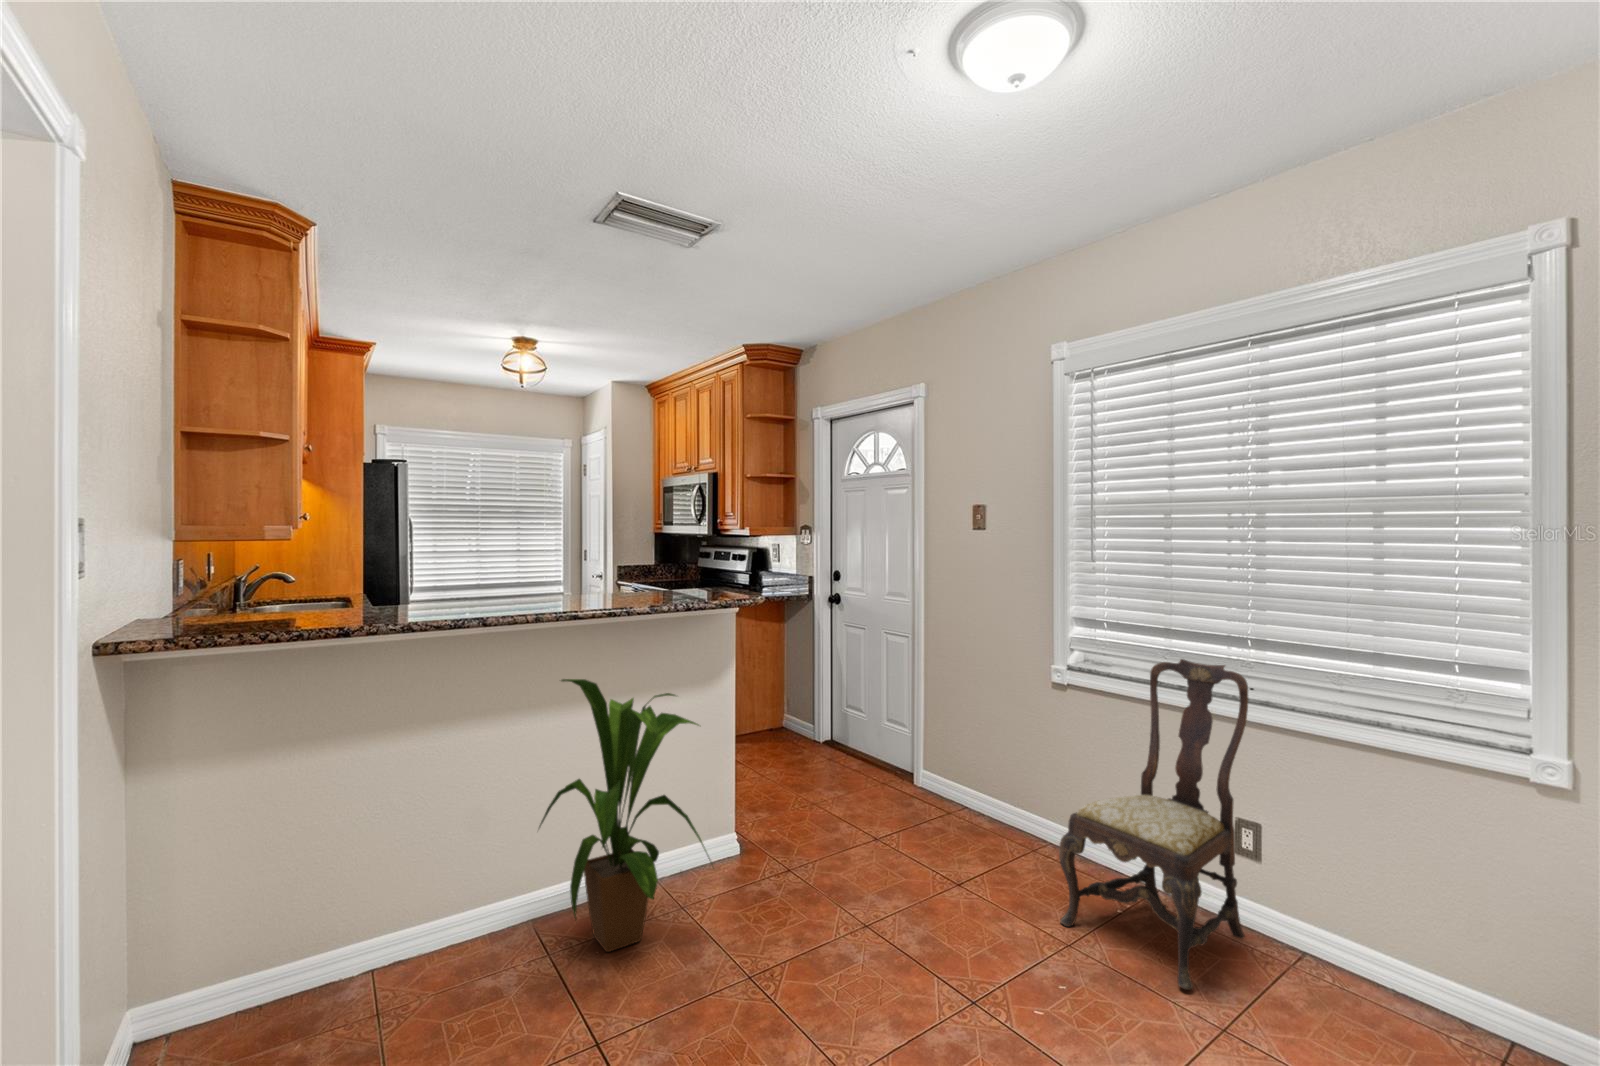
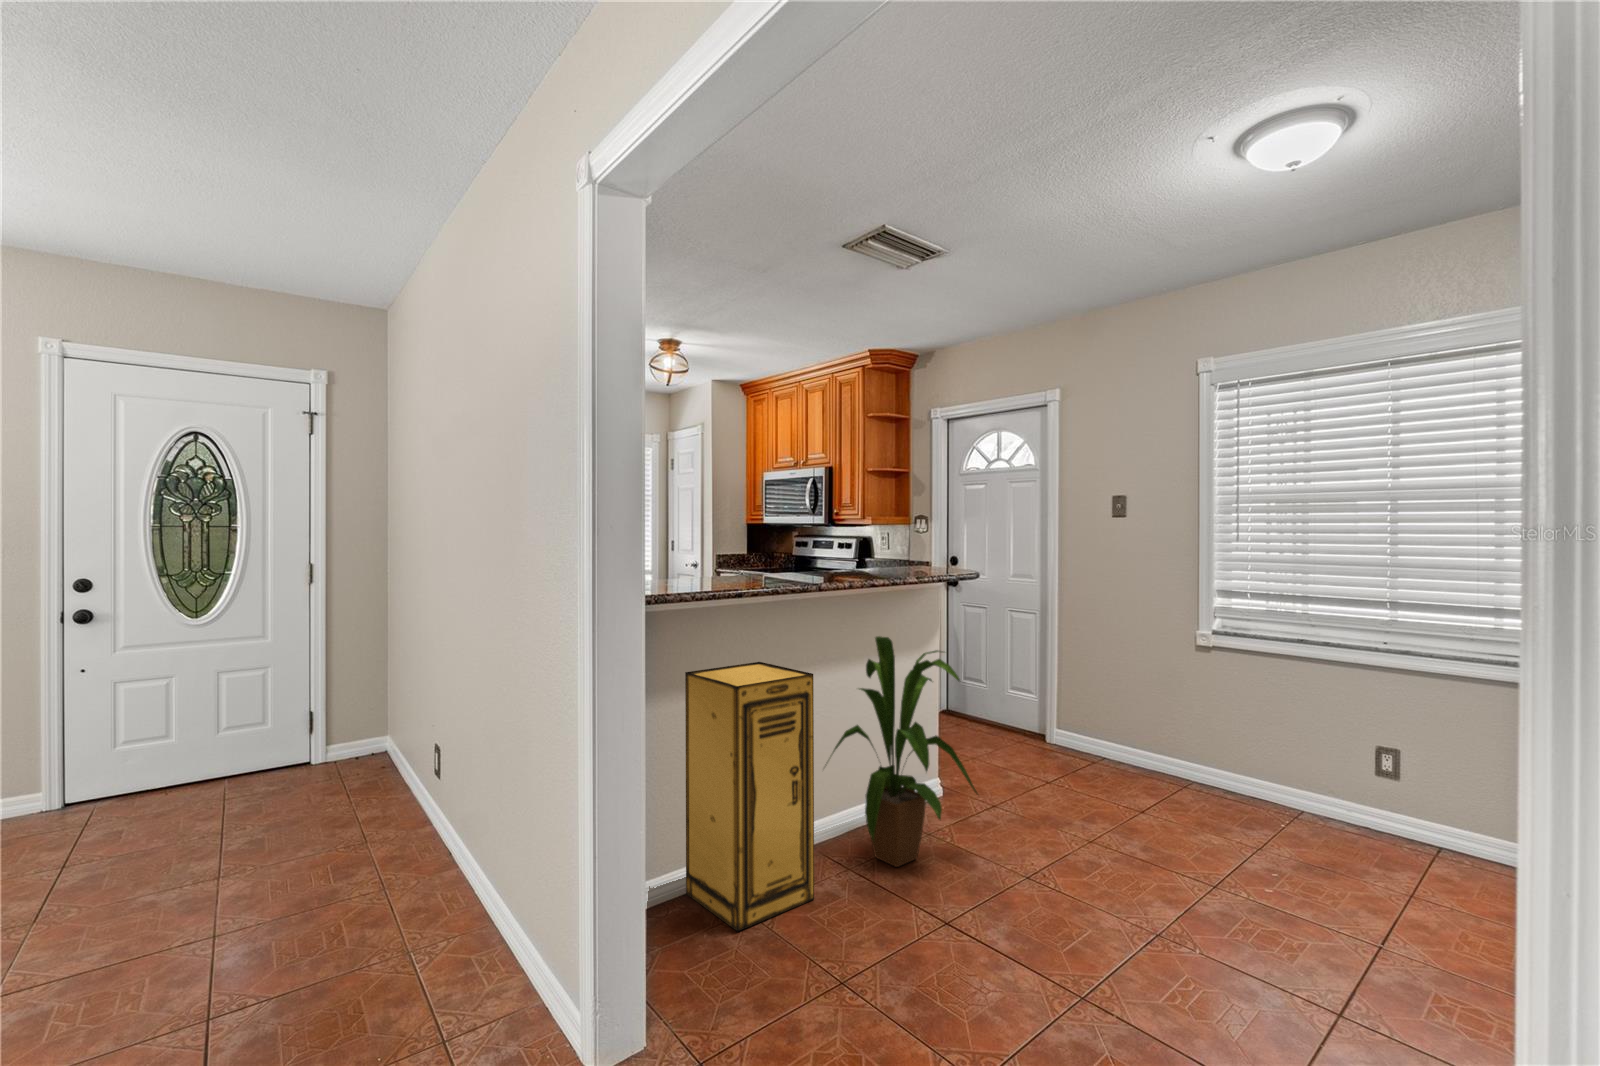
dining chair: present [1059,659,1248,990] -> none [1241,620,1396,873]
storage cabinet: none [336,704,474,1039] -> present [685,662,814,931]

